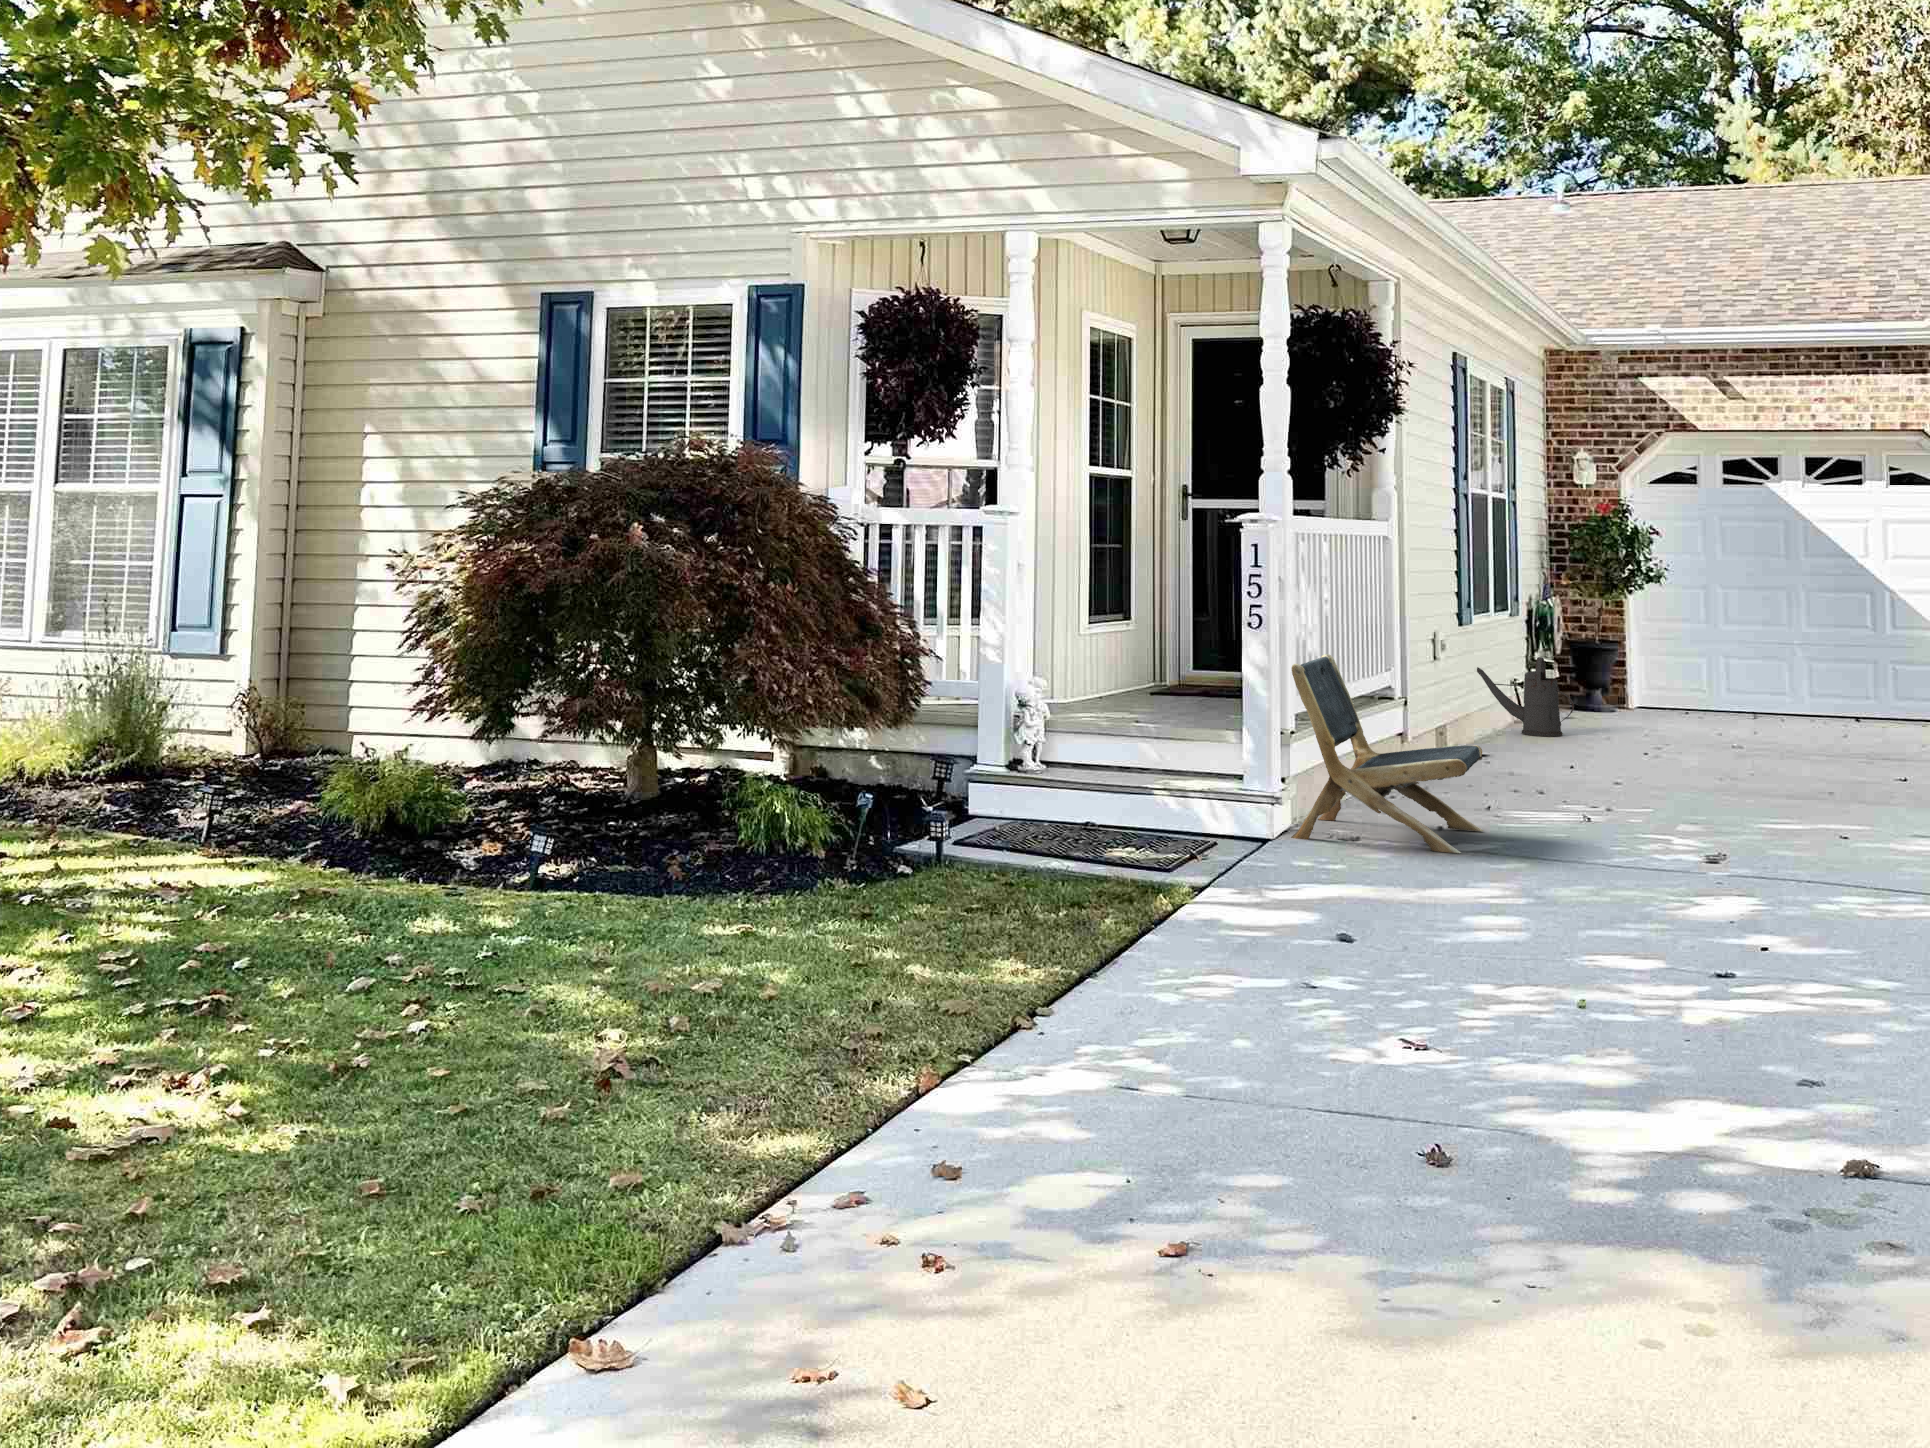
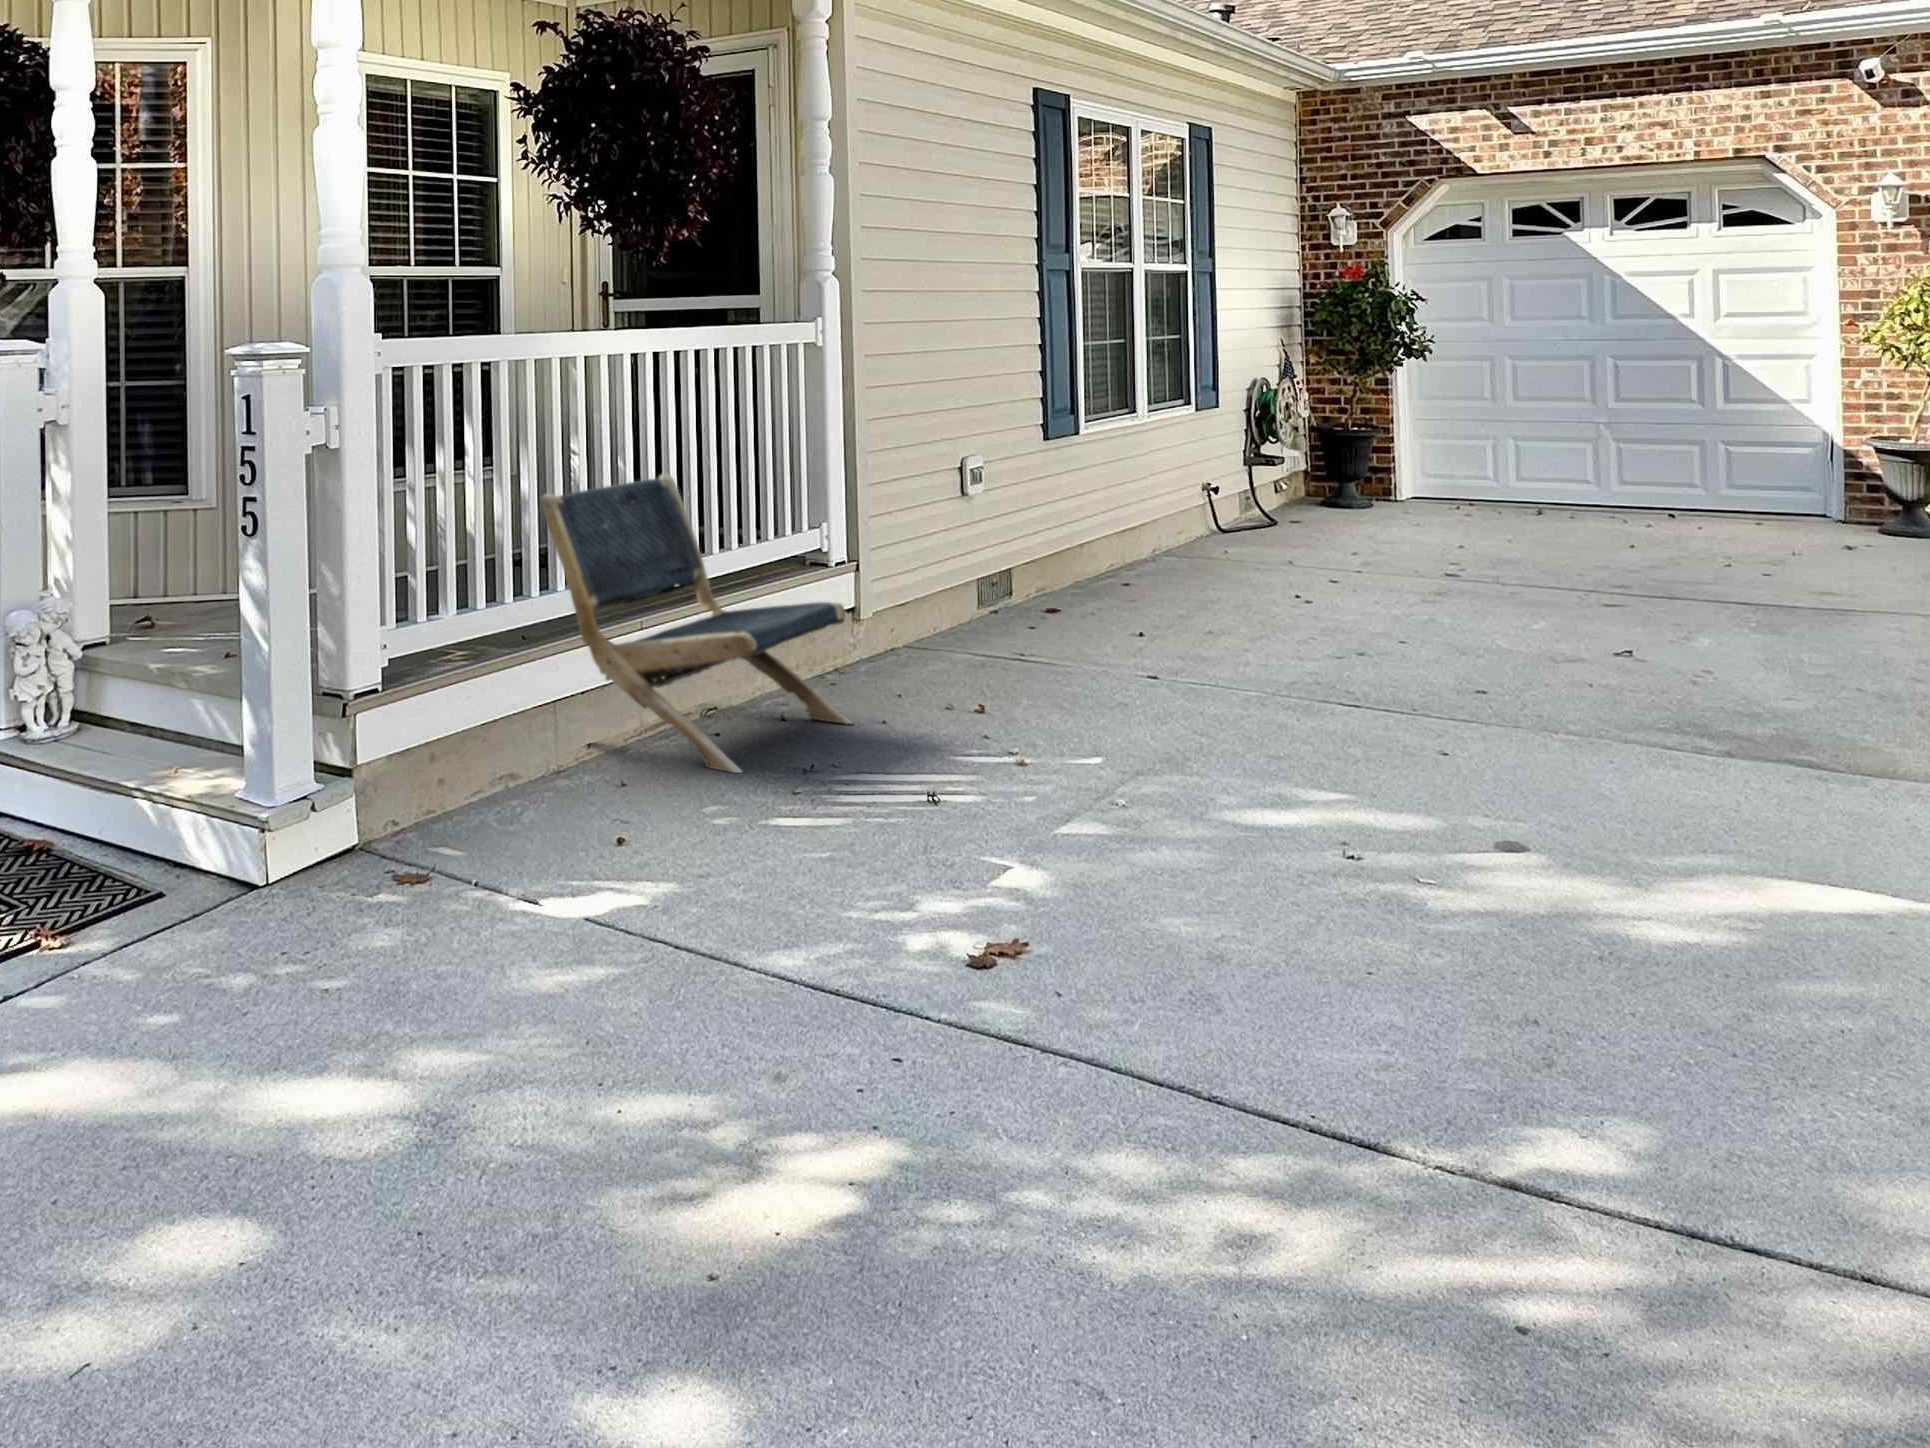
watering can: present [1477,657,1574,737] -> none [1133,453,1246,548]

